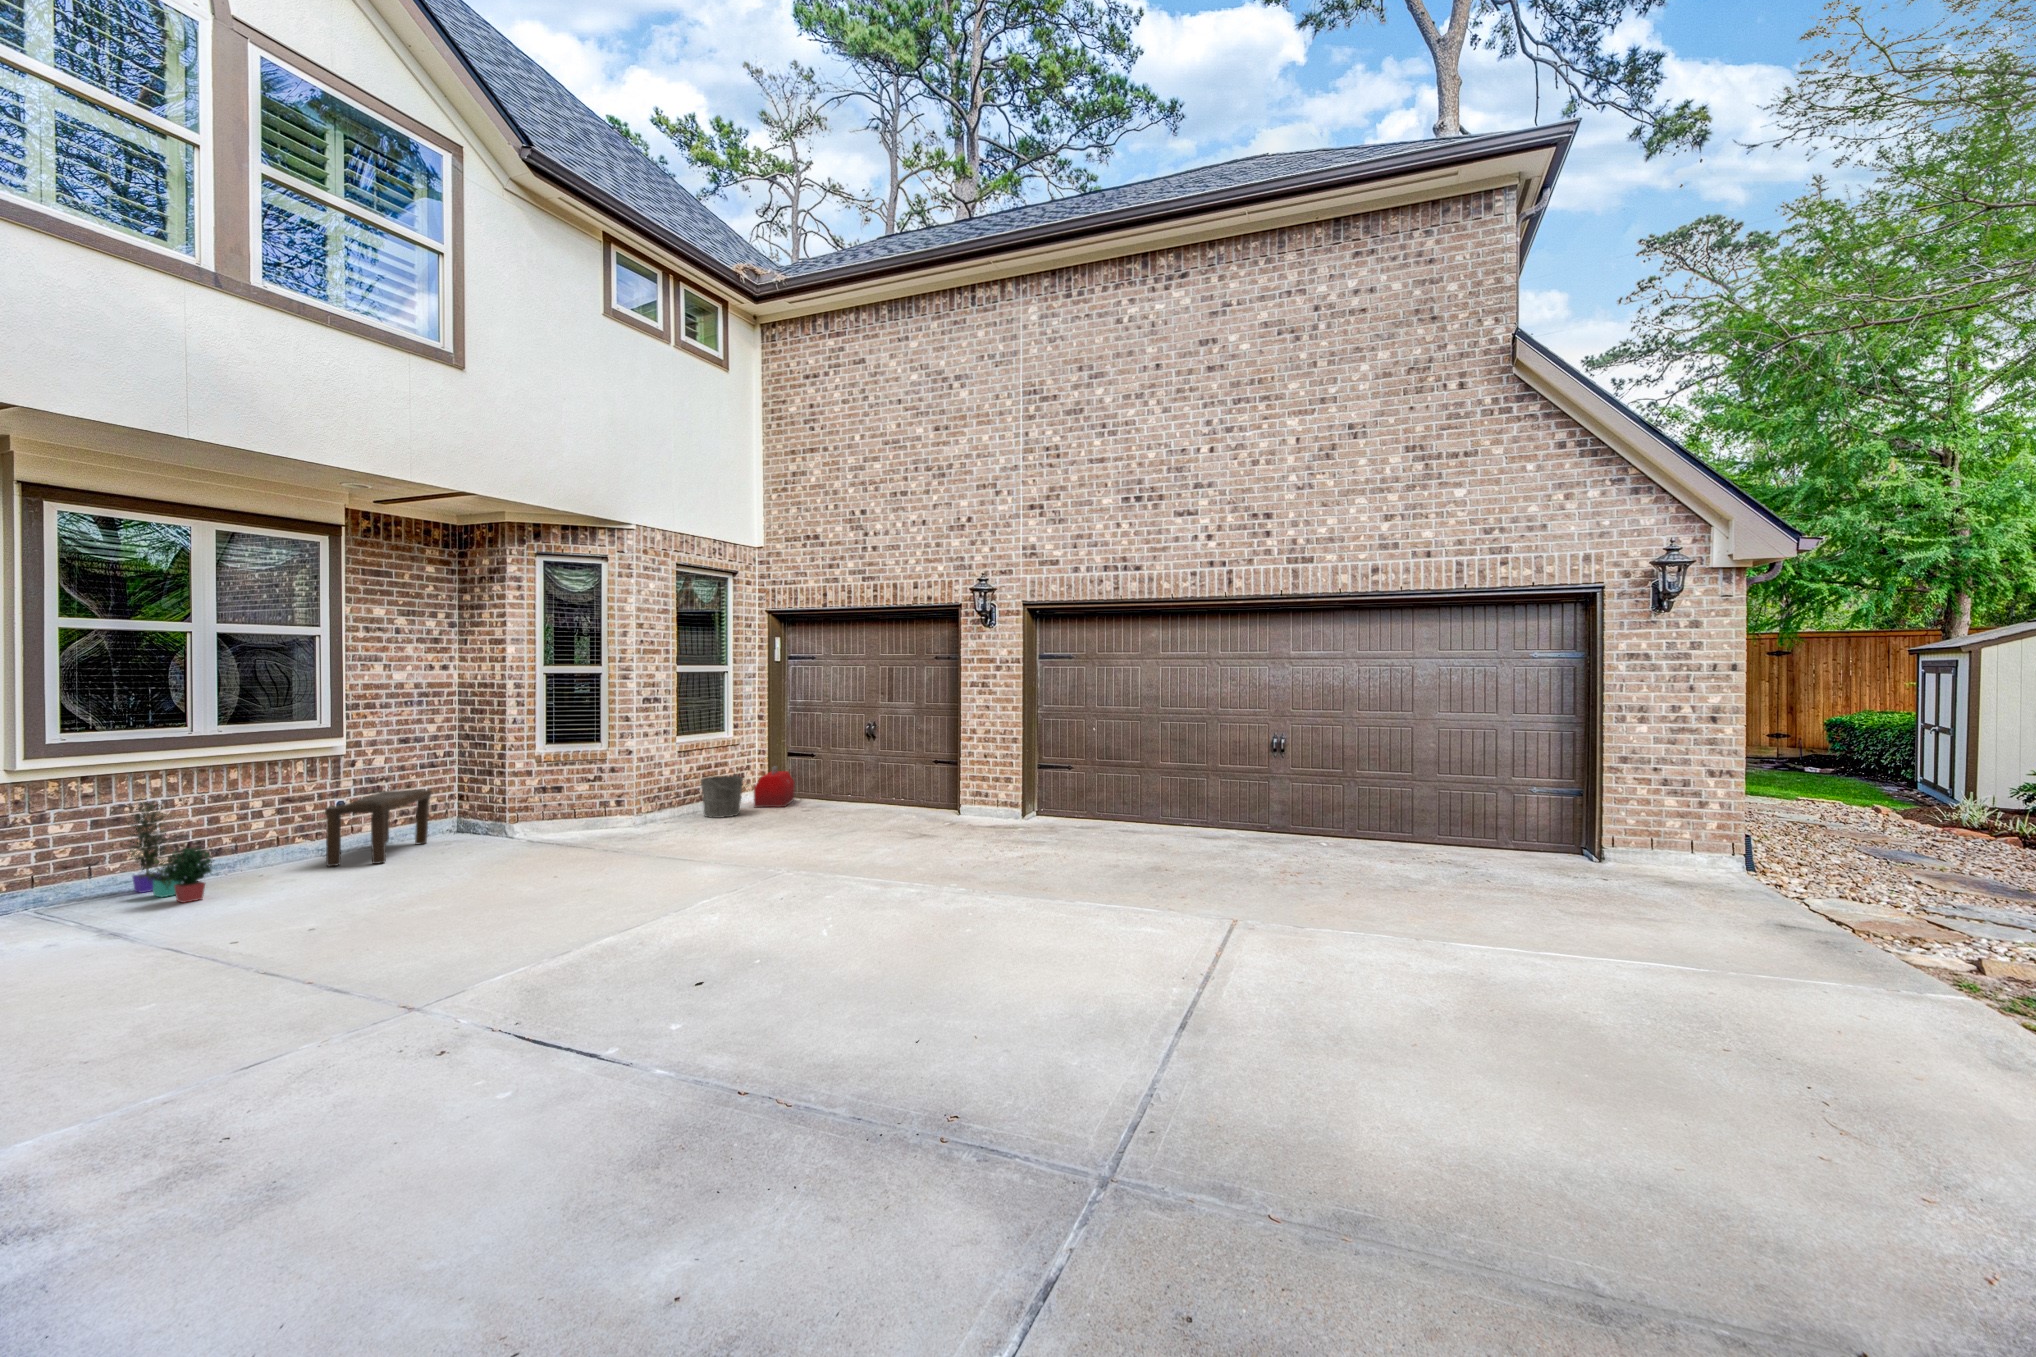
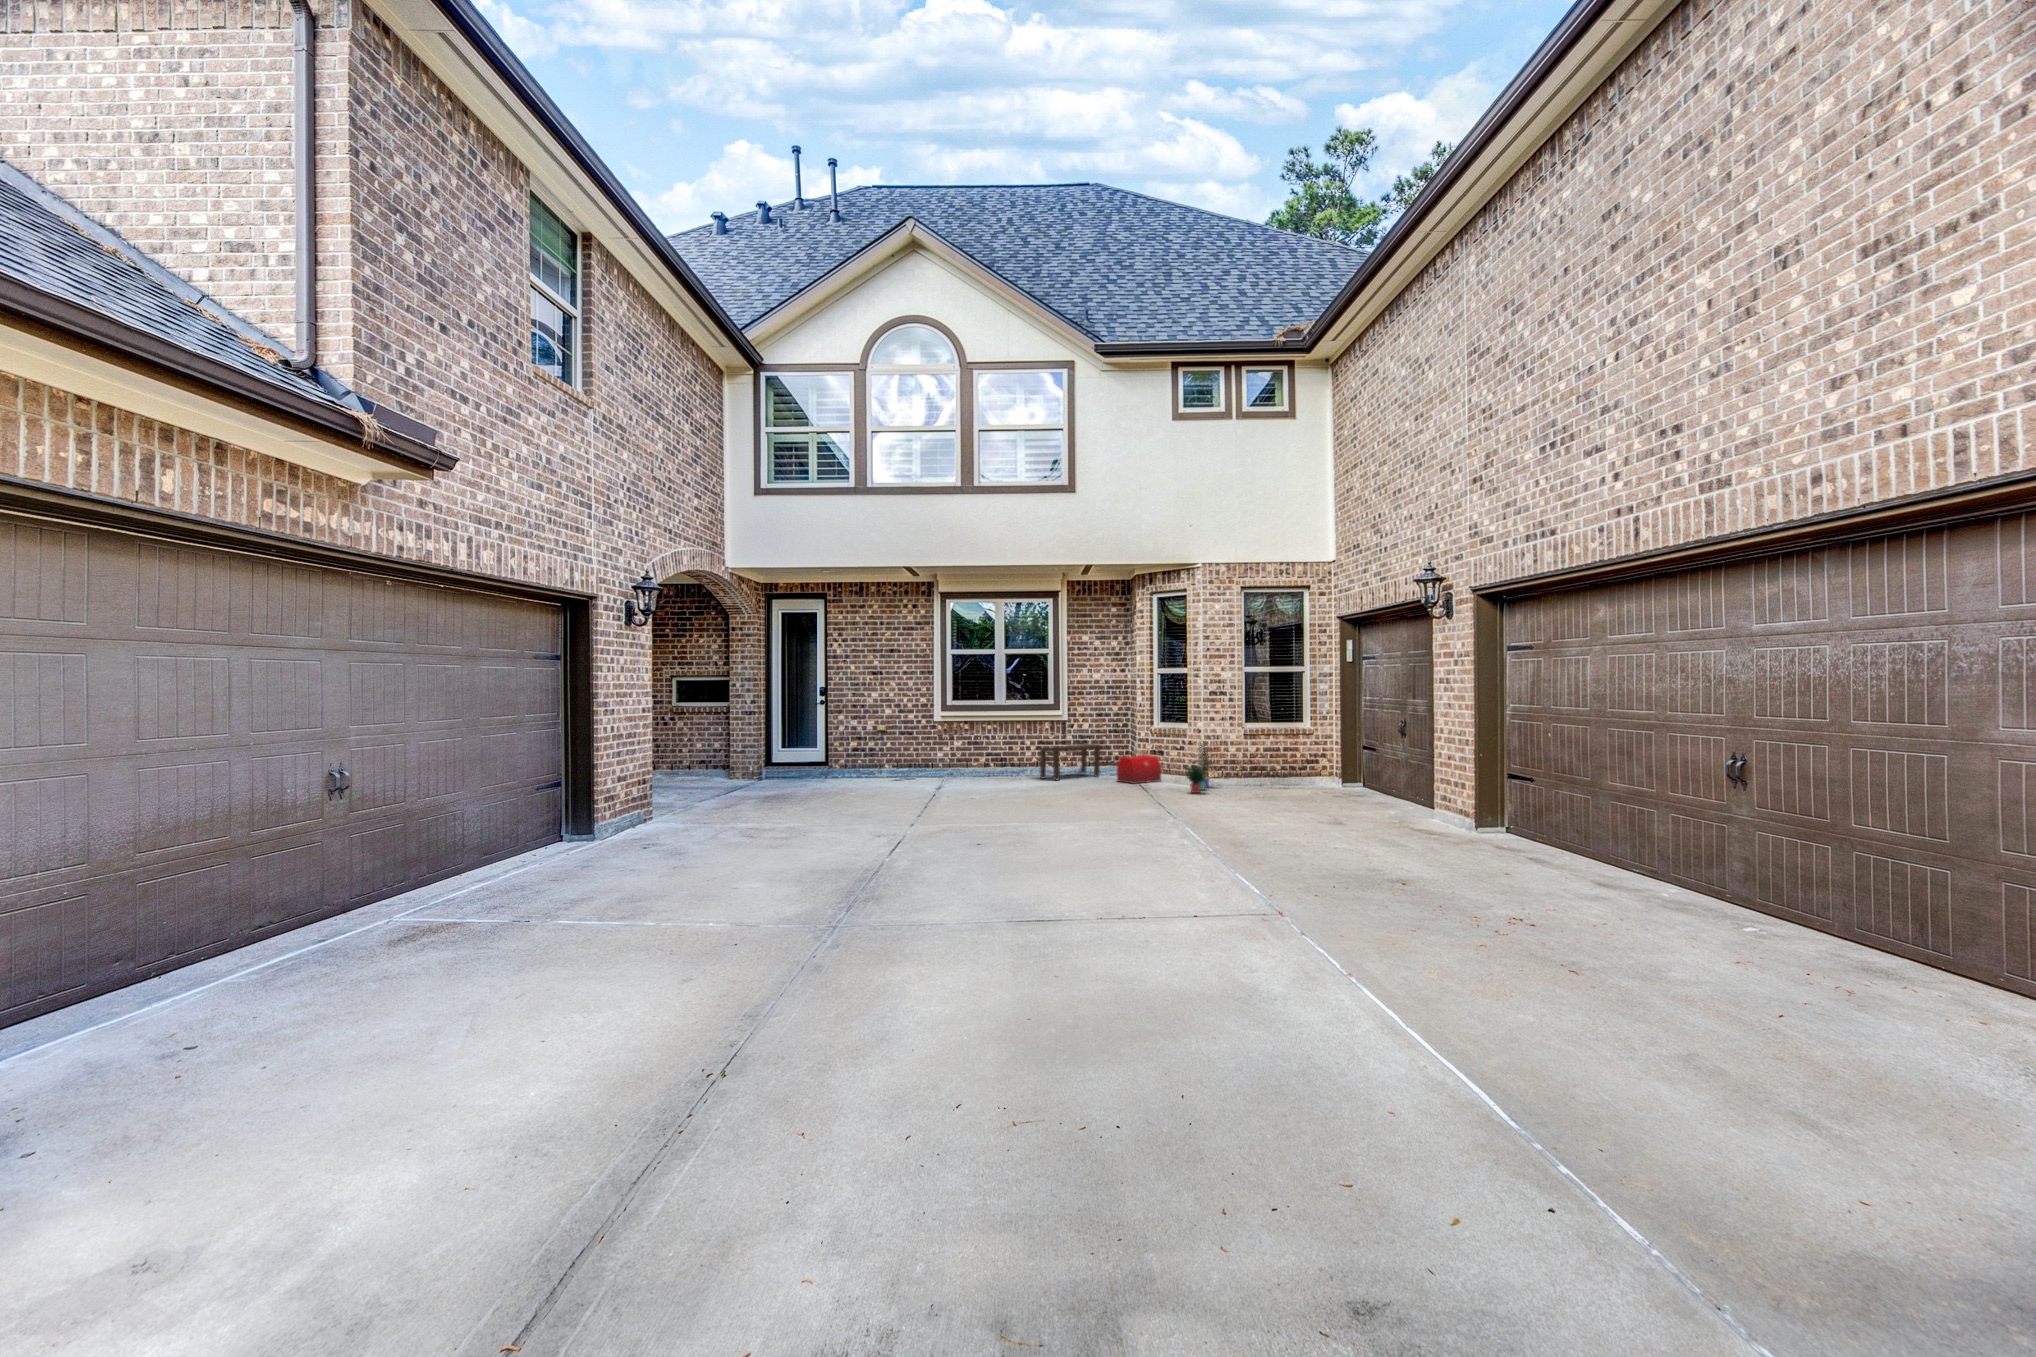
toolbox: present [754,766,795,807] -> present [1117,751,1161,784]
bucket: present [701,774,743,818] -> none [1254,756,1292,789]
potted plant: present [126,801,215,903] -> present [1186,741,1212,793]

